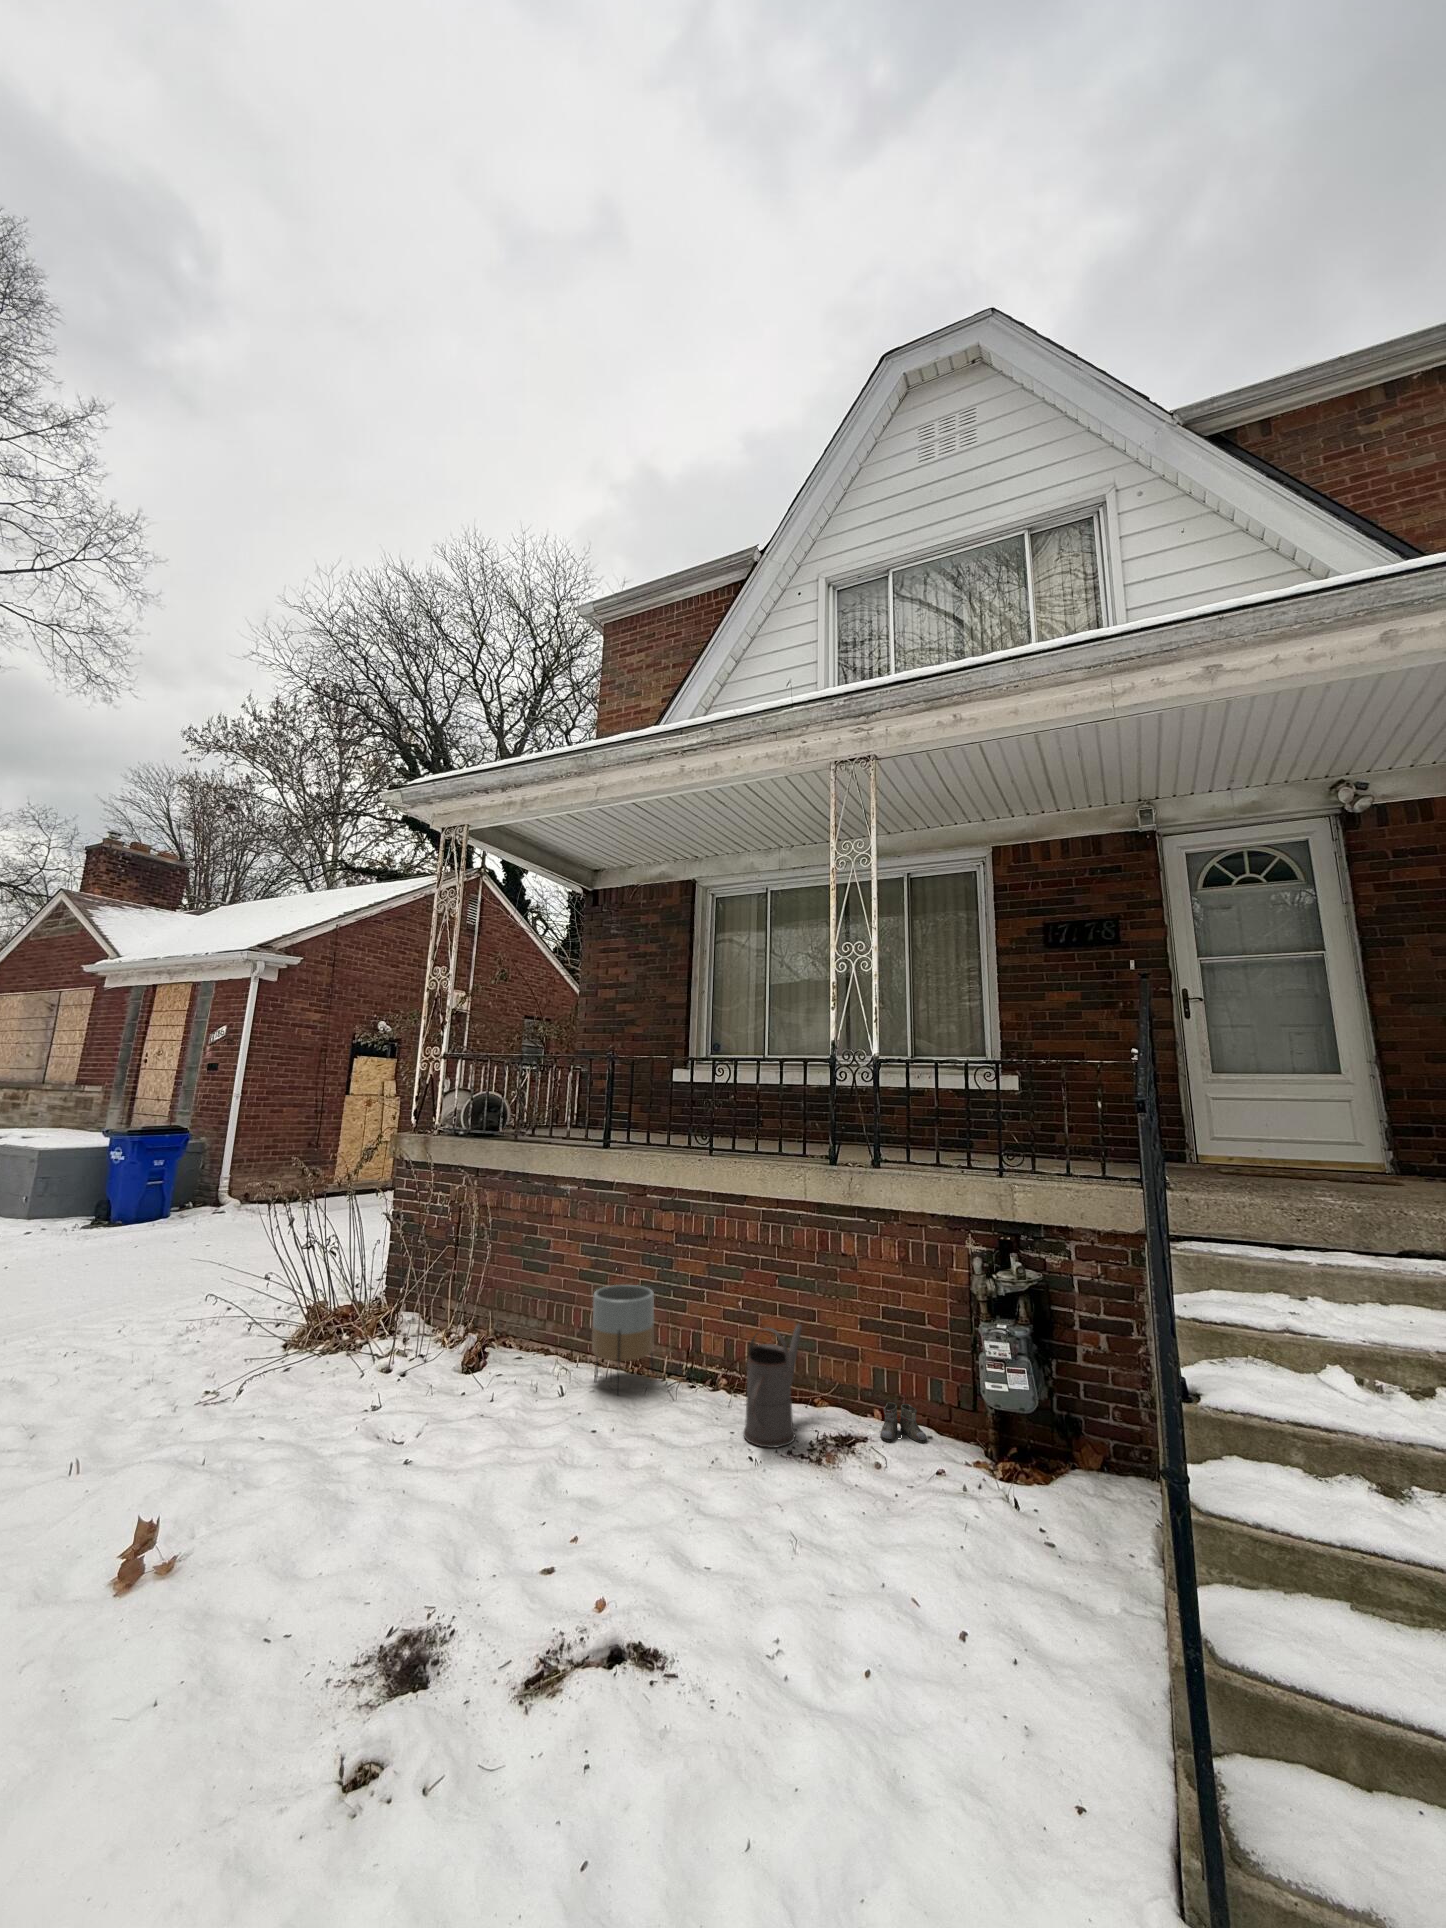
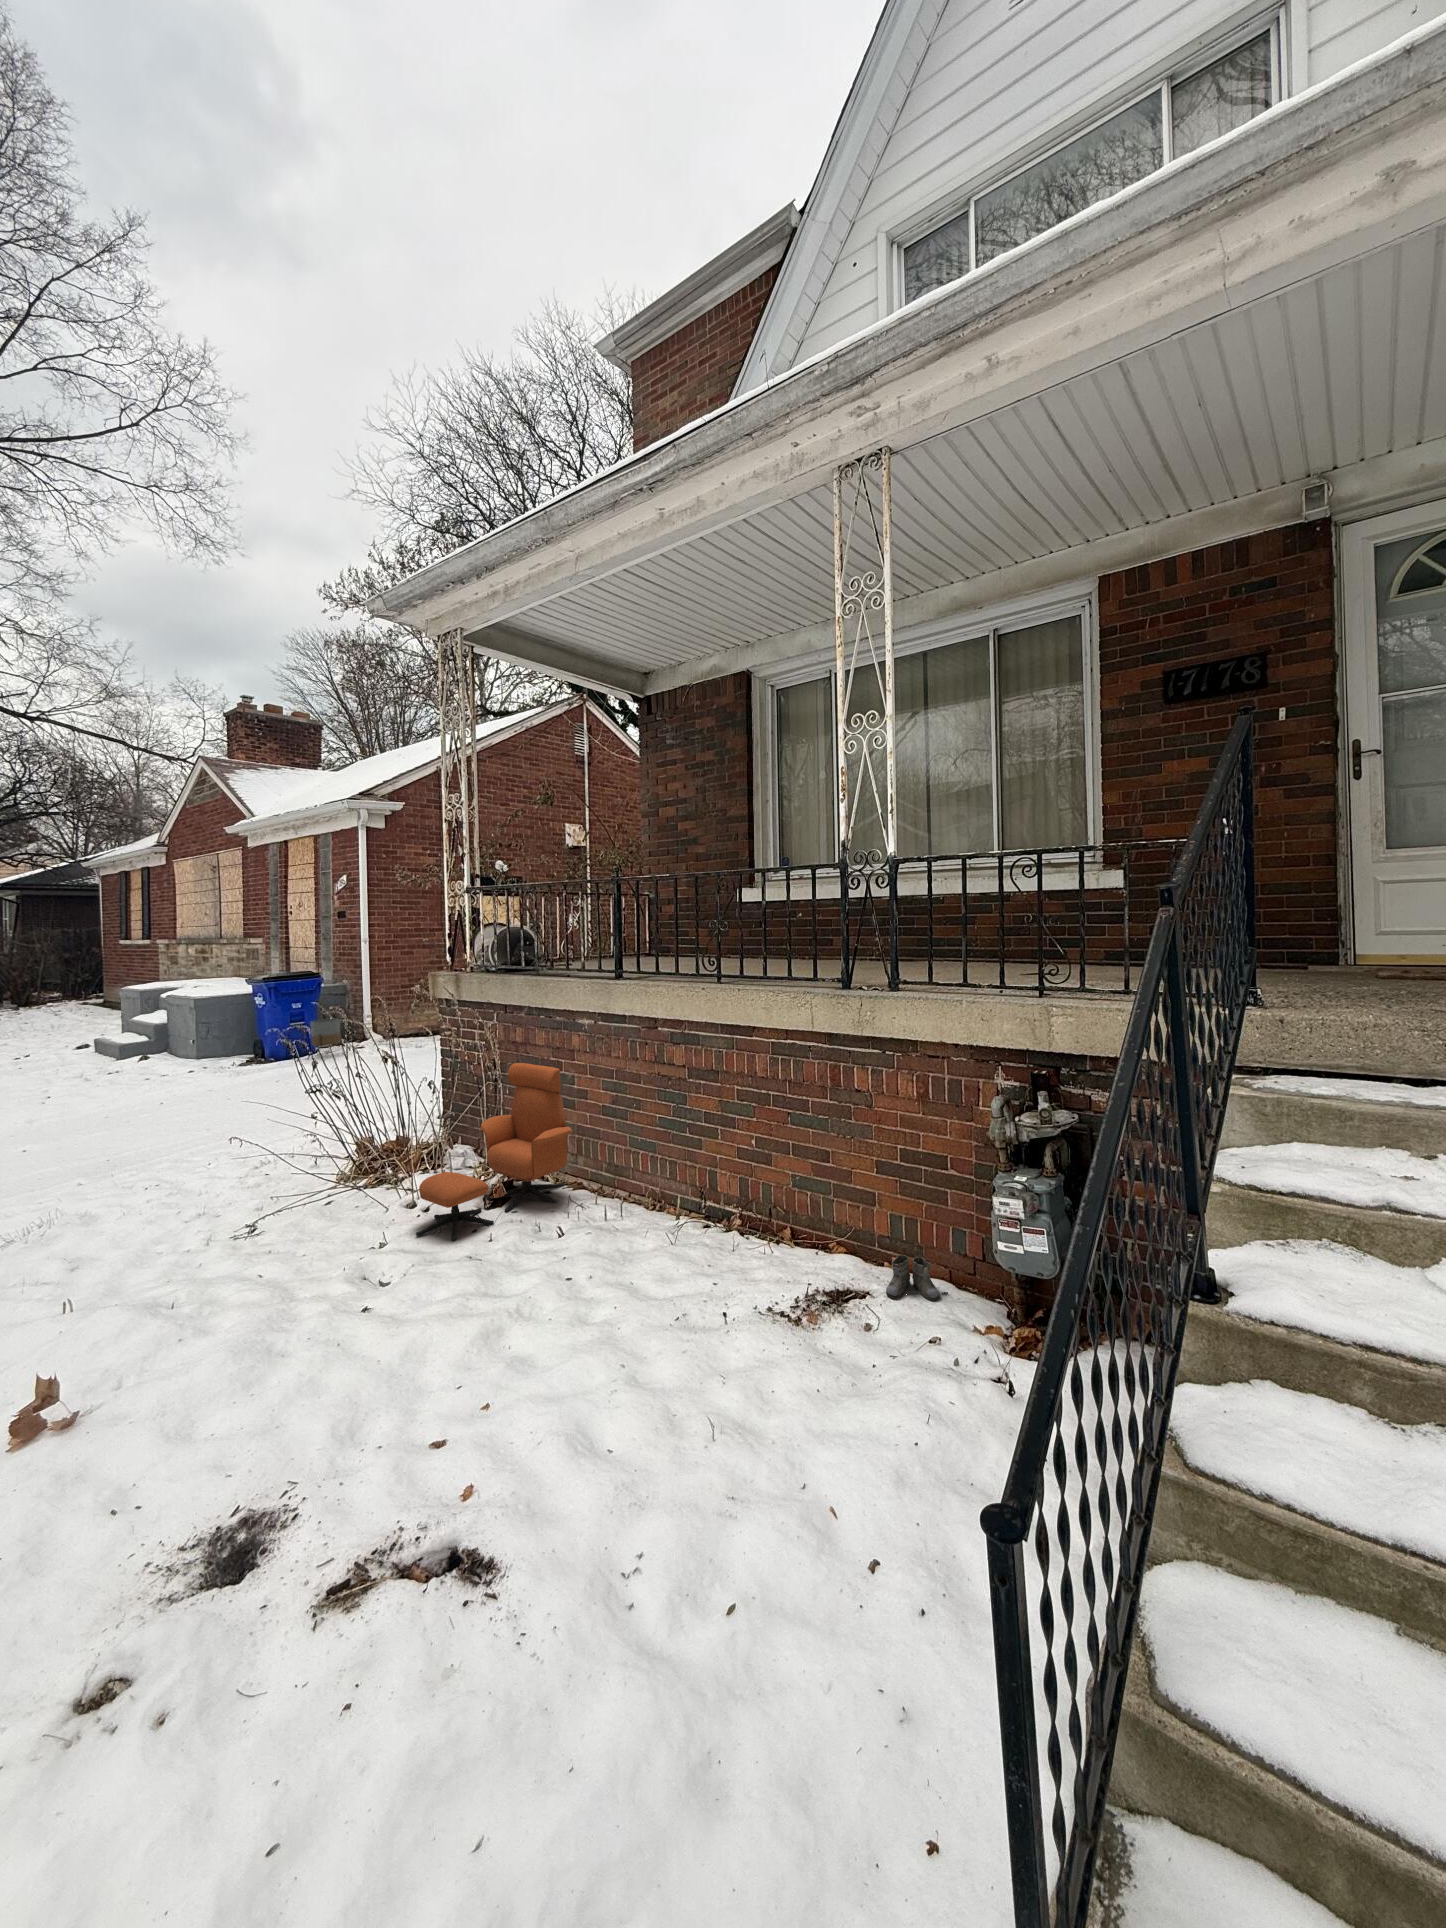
lounge chair: none [409,1225,555,1401] -> present [416,1063,572,1241]
planter: present [592,1285,654,1393] -> present [310,1018,342,1058]
watering can: present [743,1324,802,1448] -> none [727,1167,811,1302]

